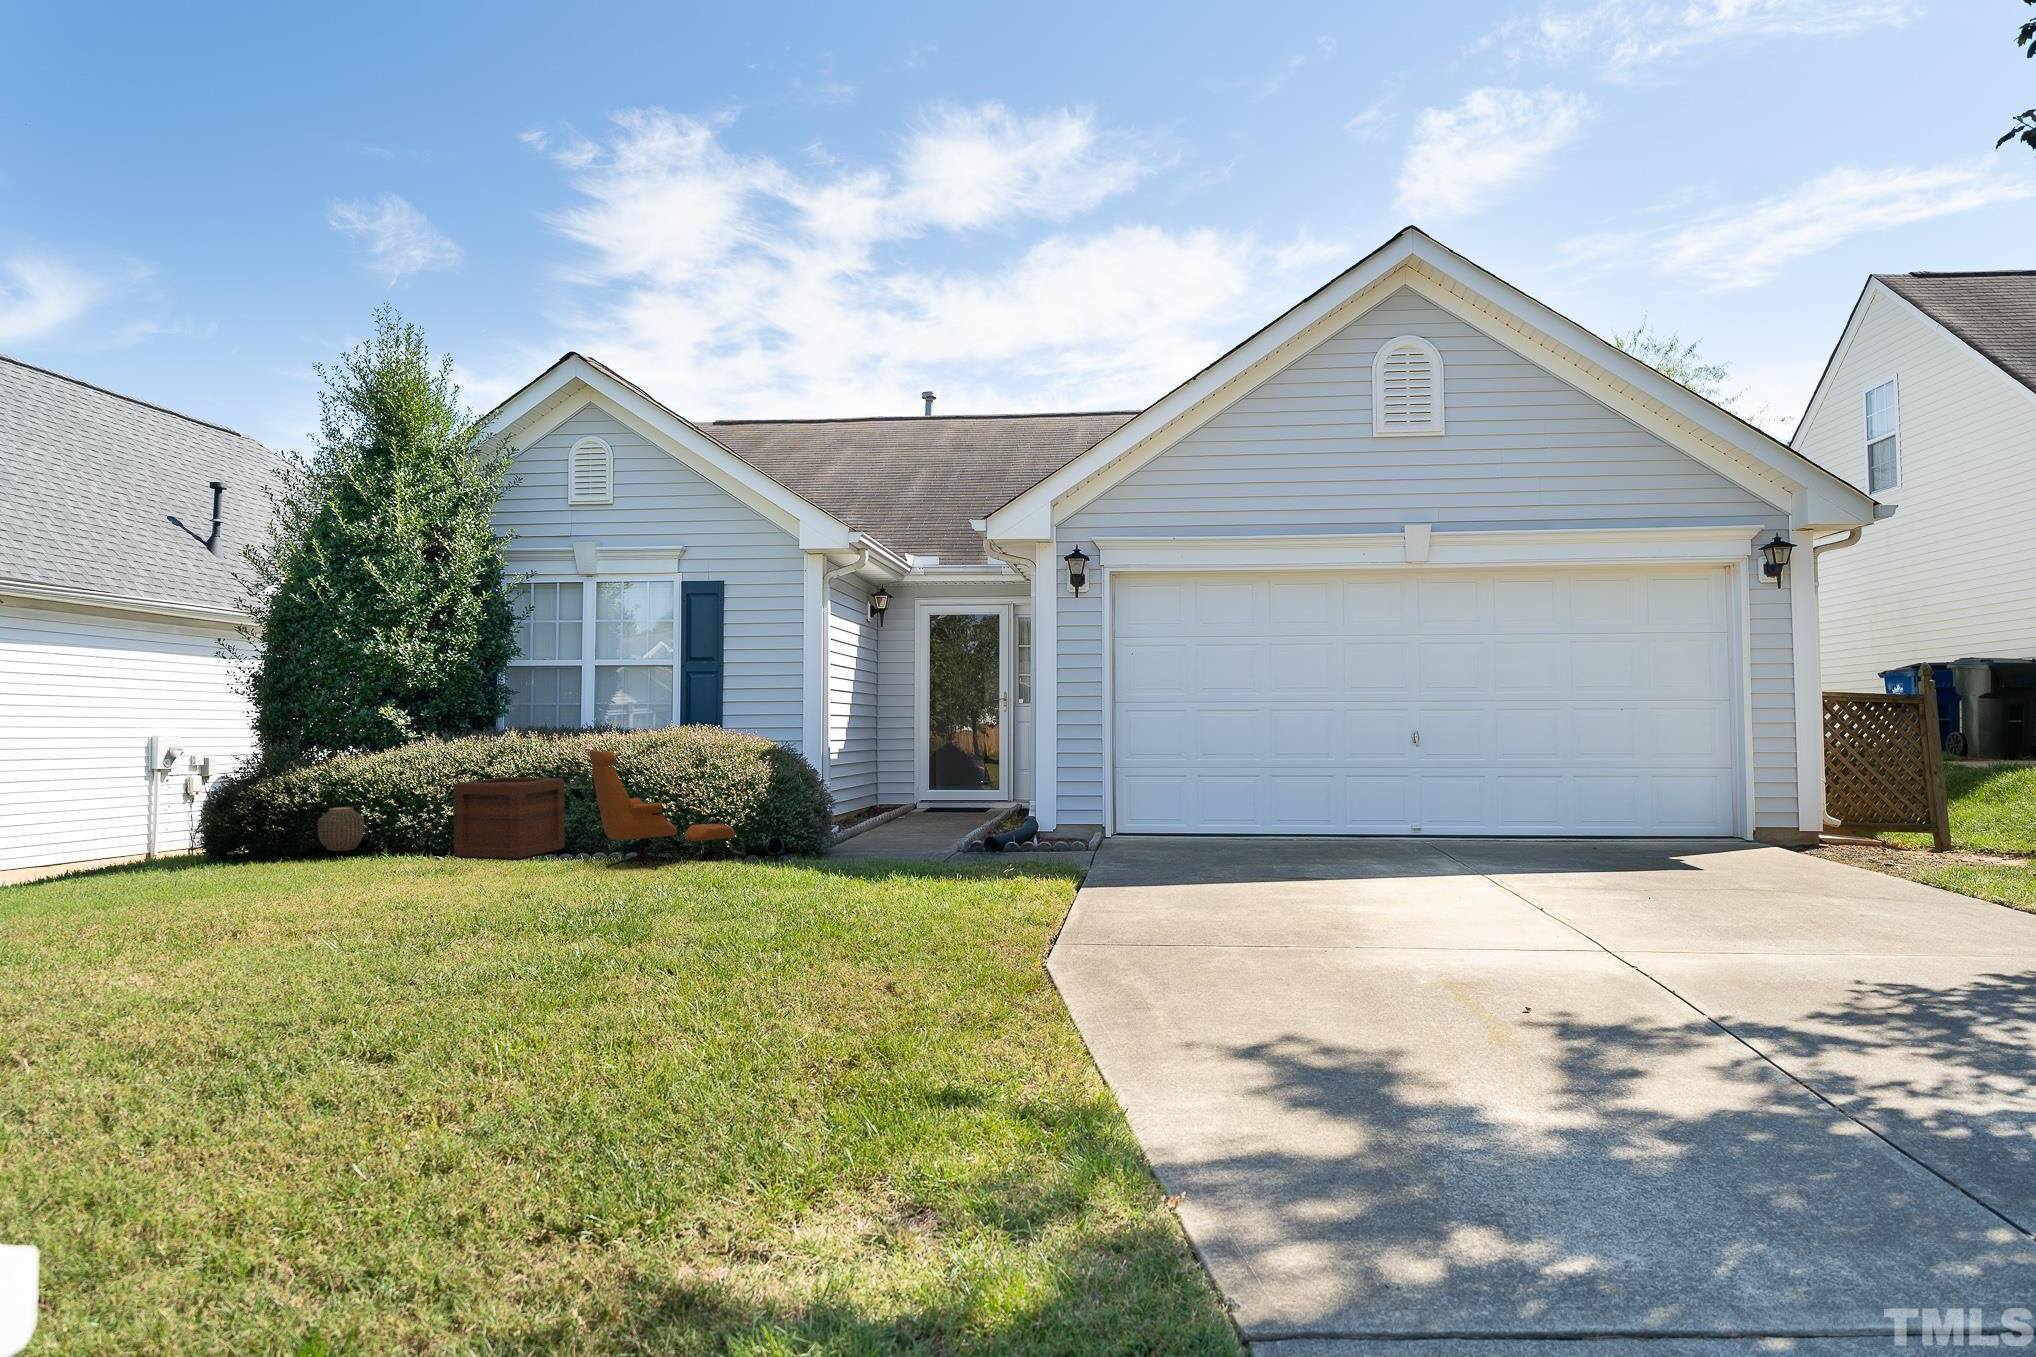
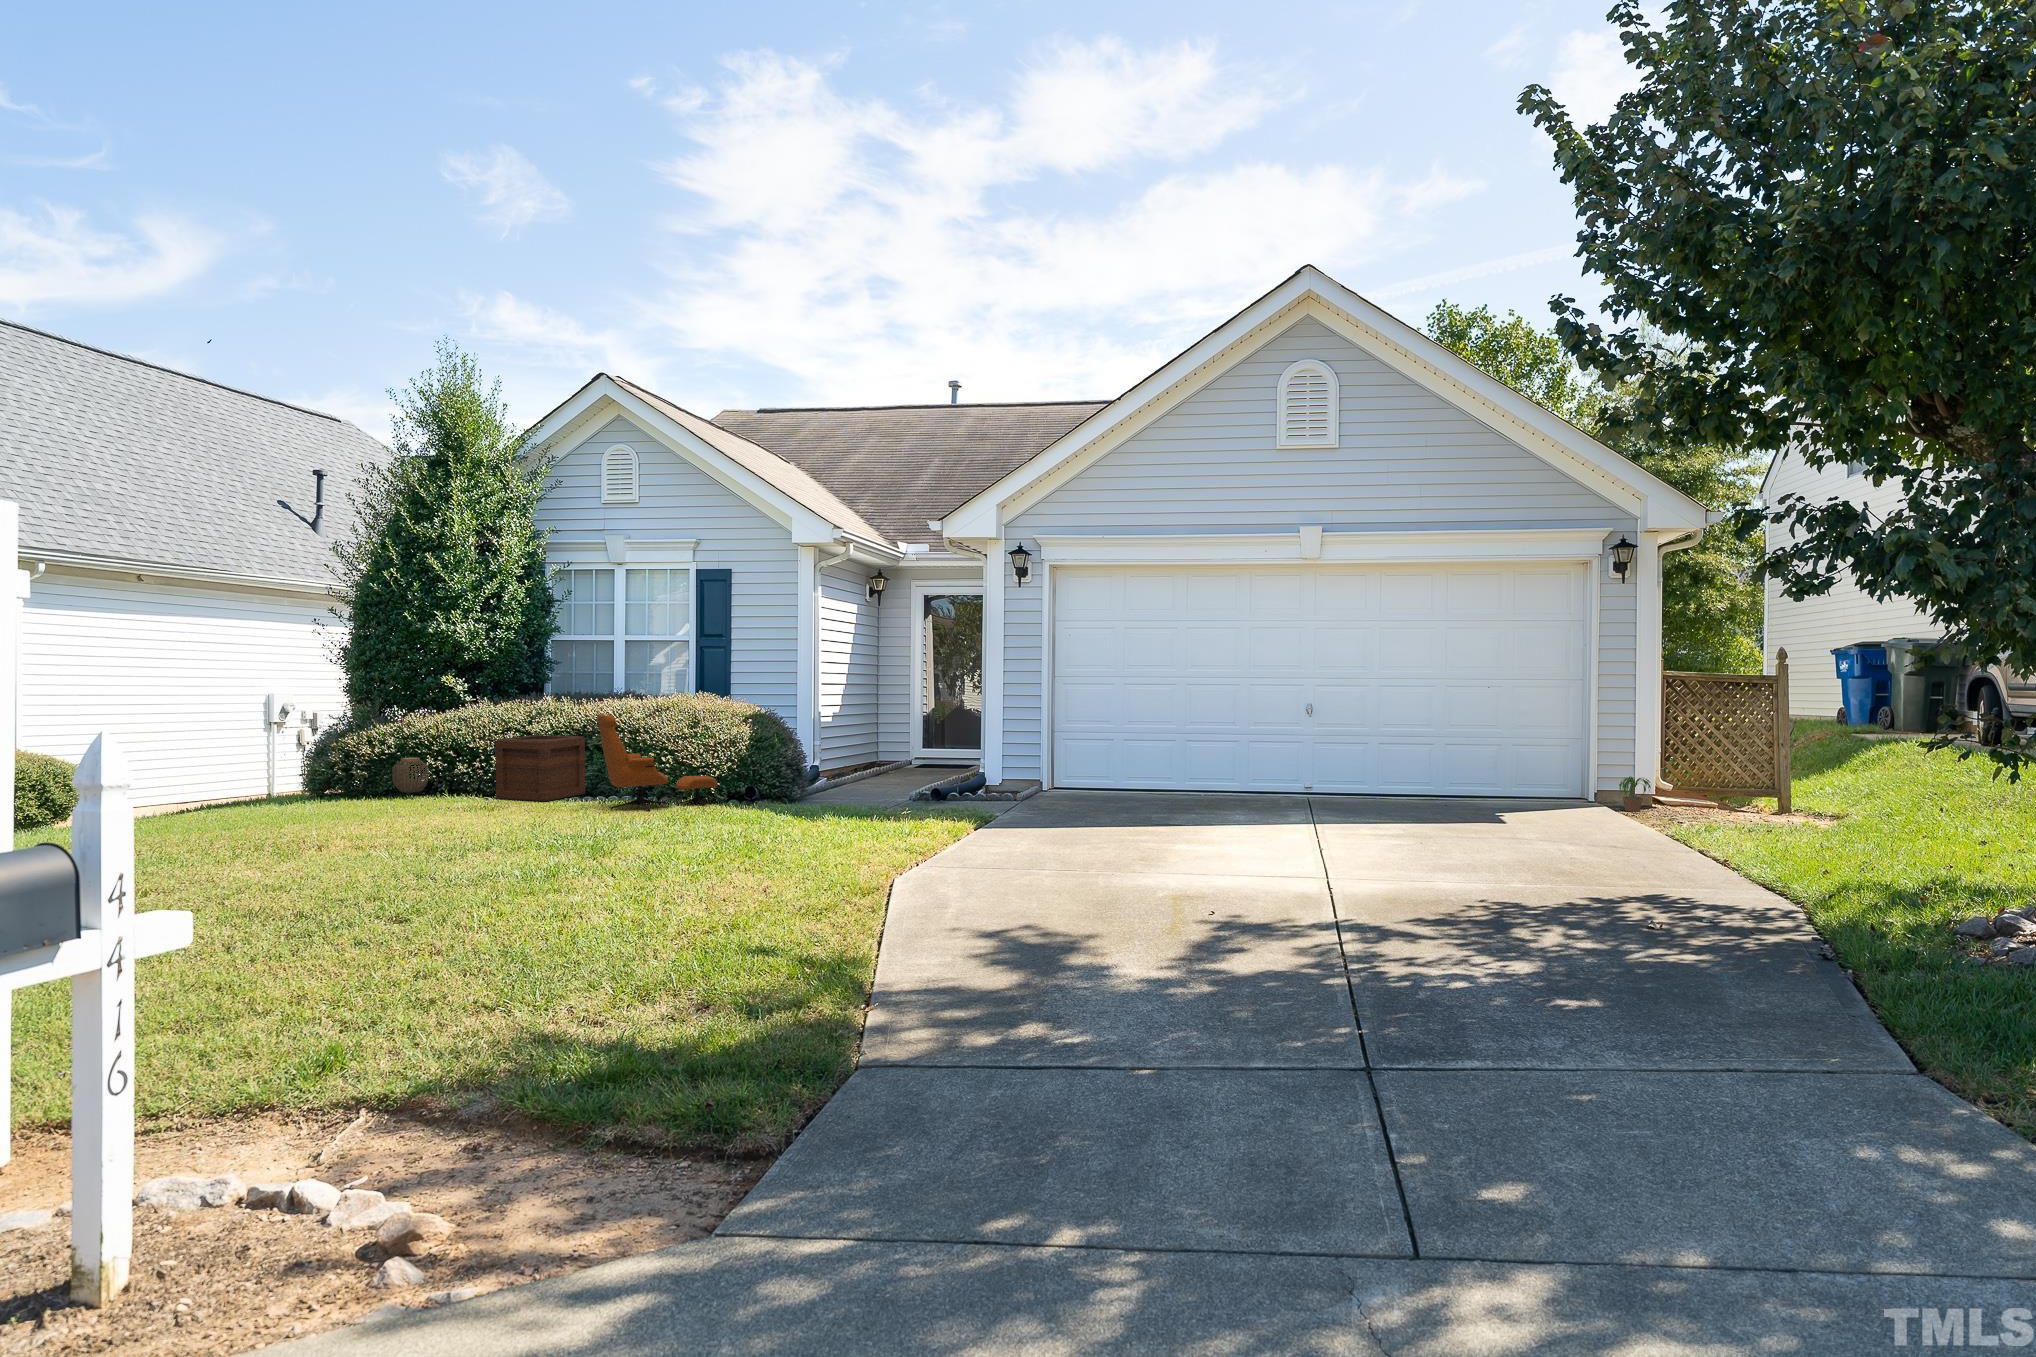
potted plant: none [1763,807,1811,846] -> present [1619,776,1651,812]

